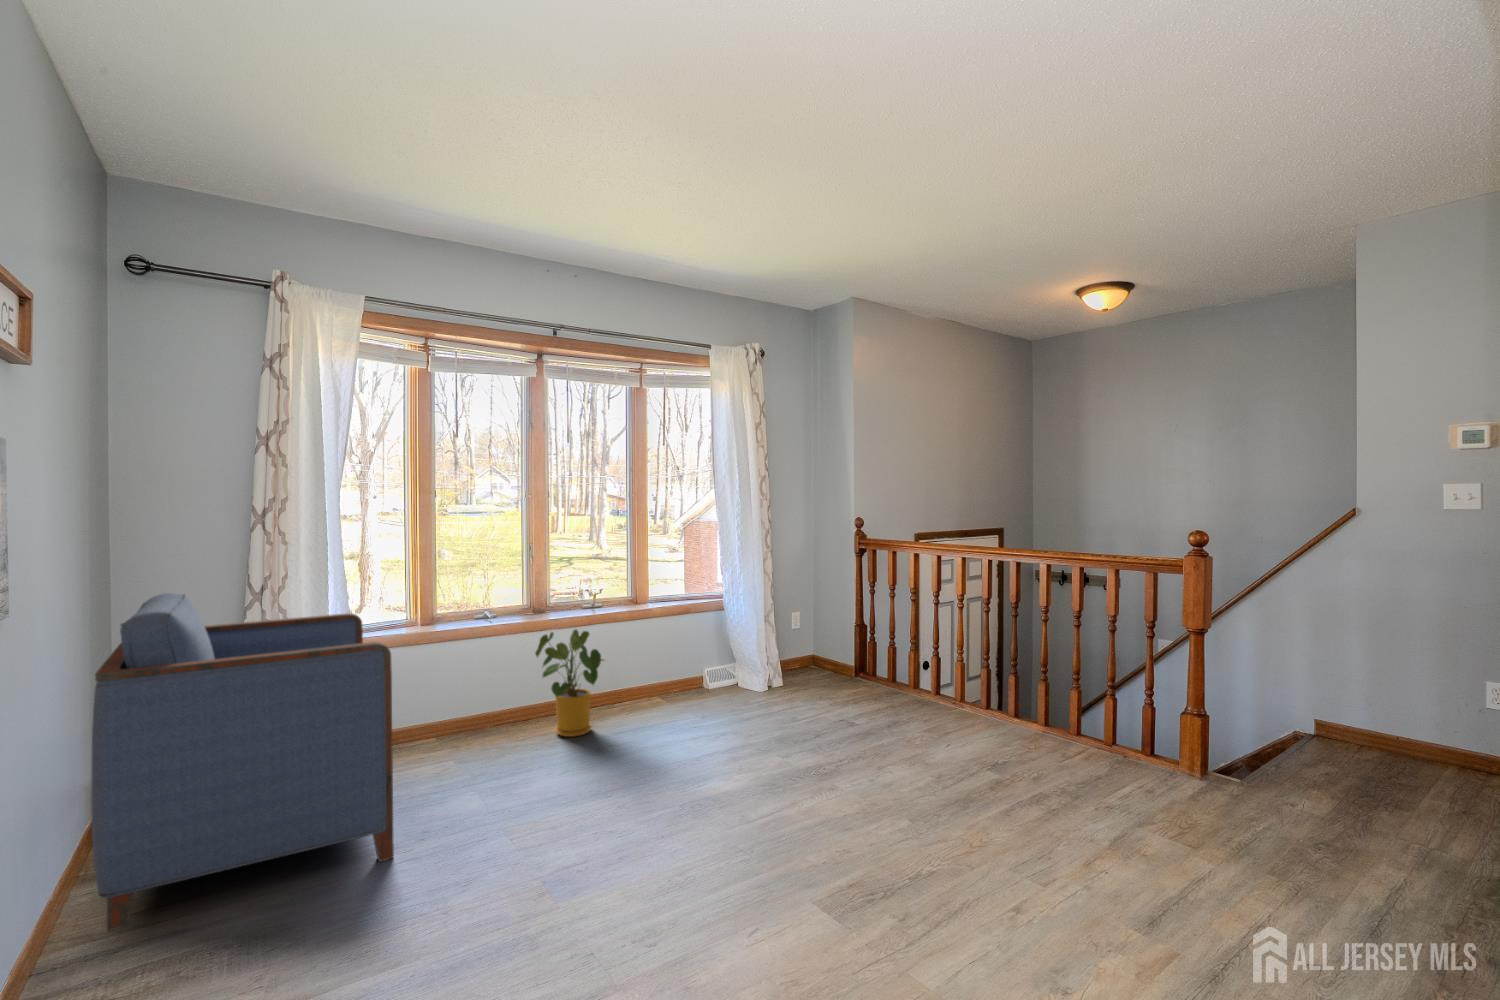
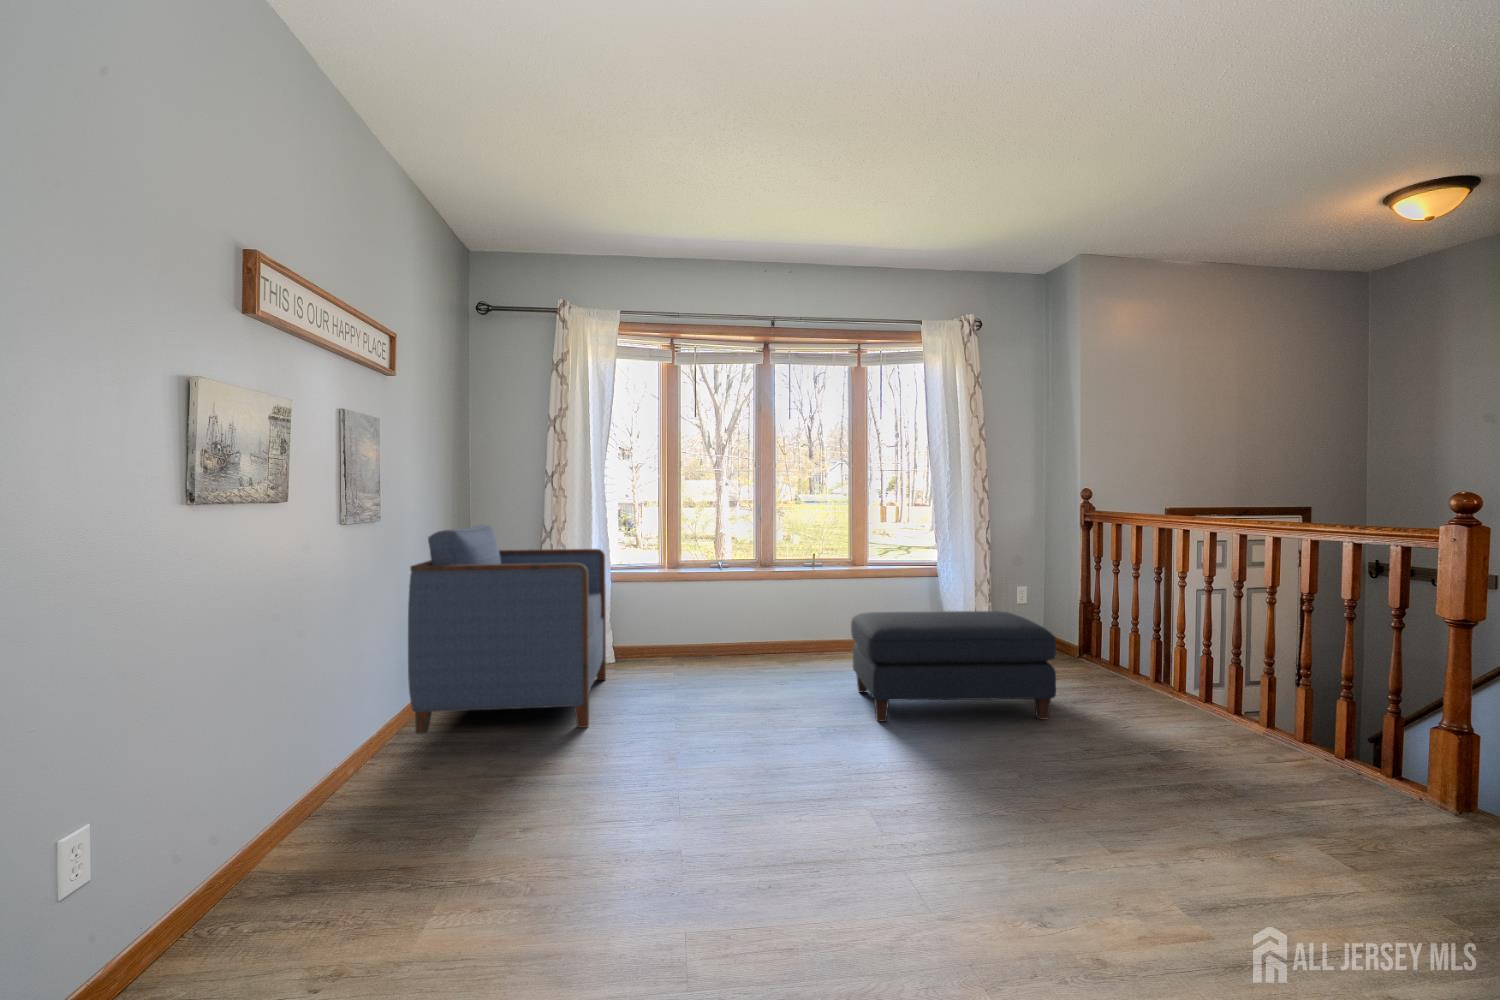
house plant: present [535,630,604,737] -> none [744,580,805,670]
ottoman: none [678,645,883,779] -> present [851,611,1056,722]

